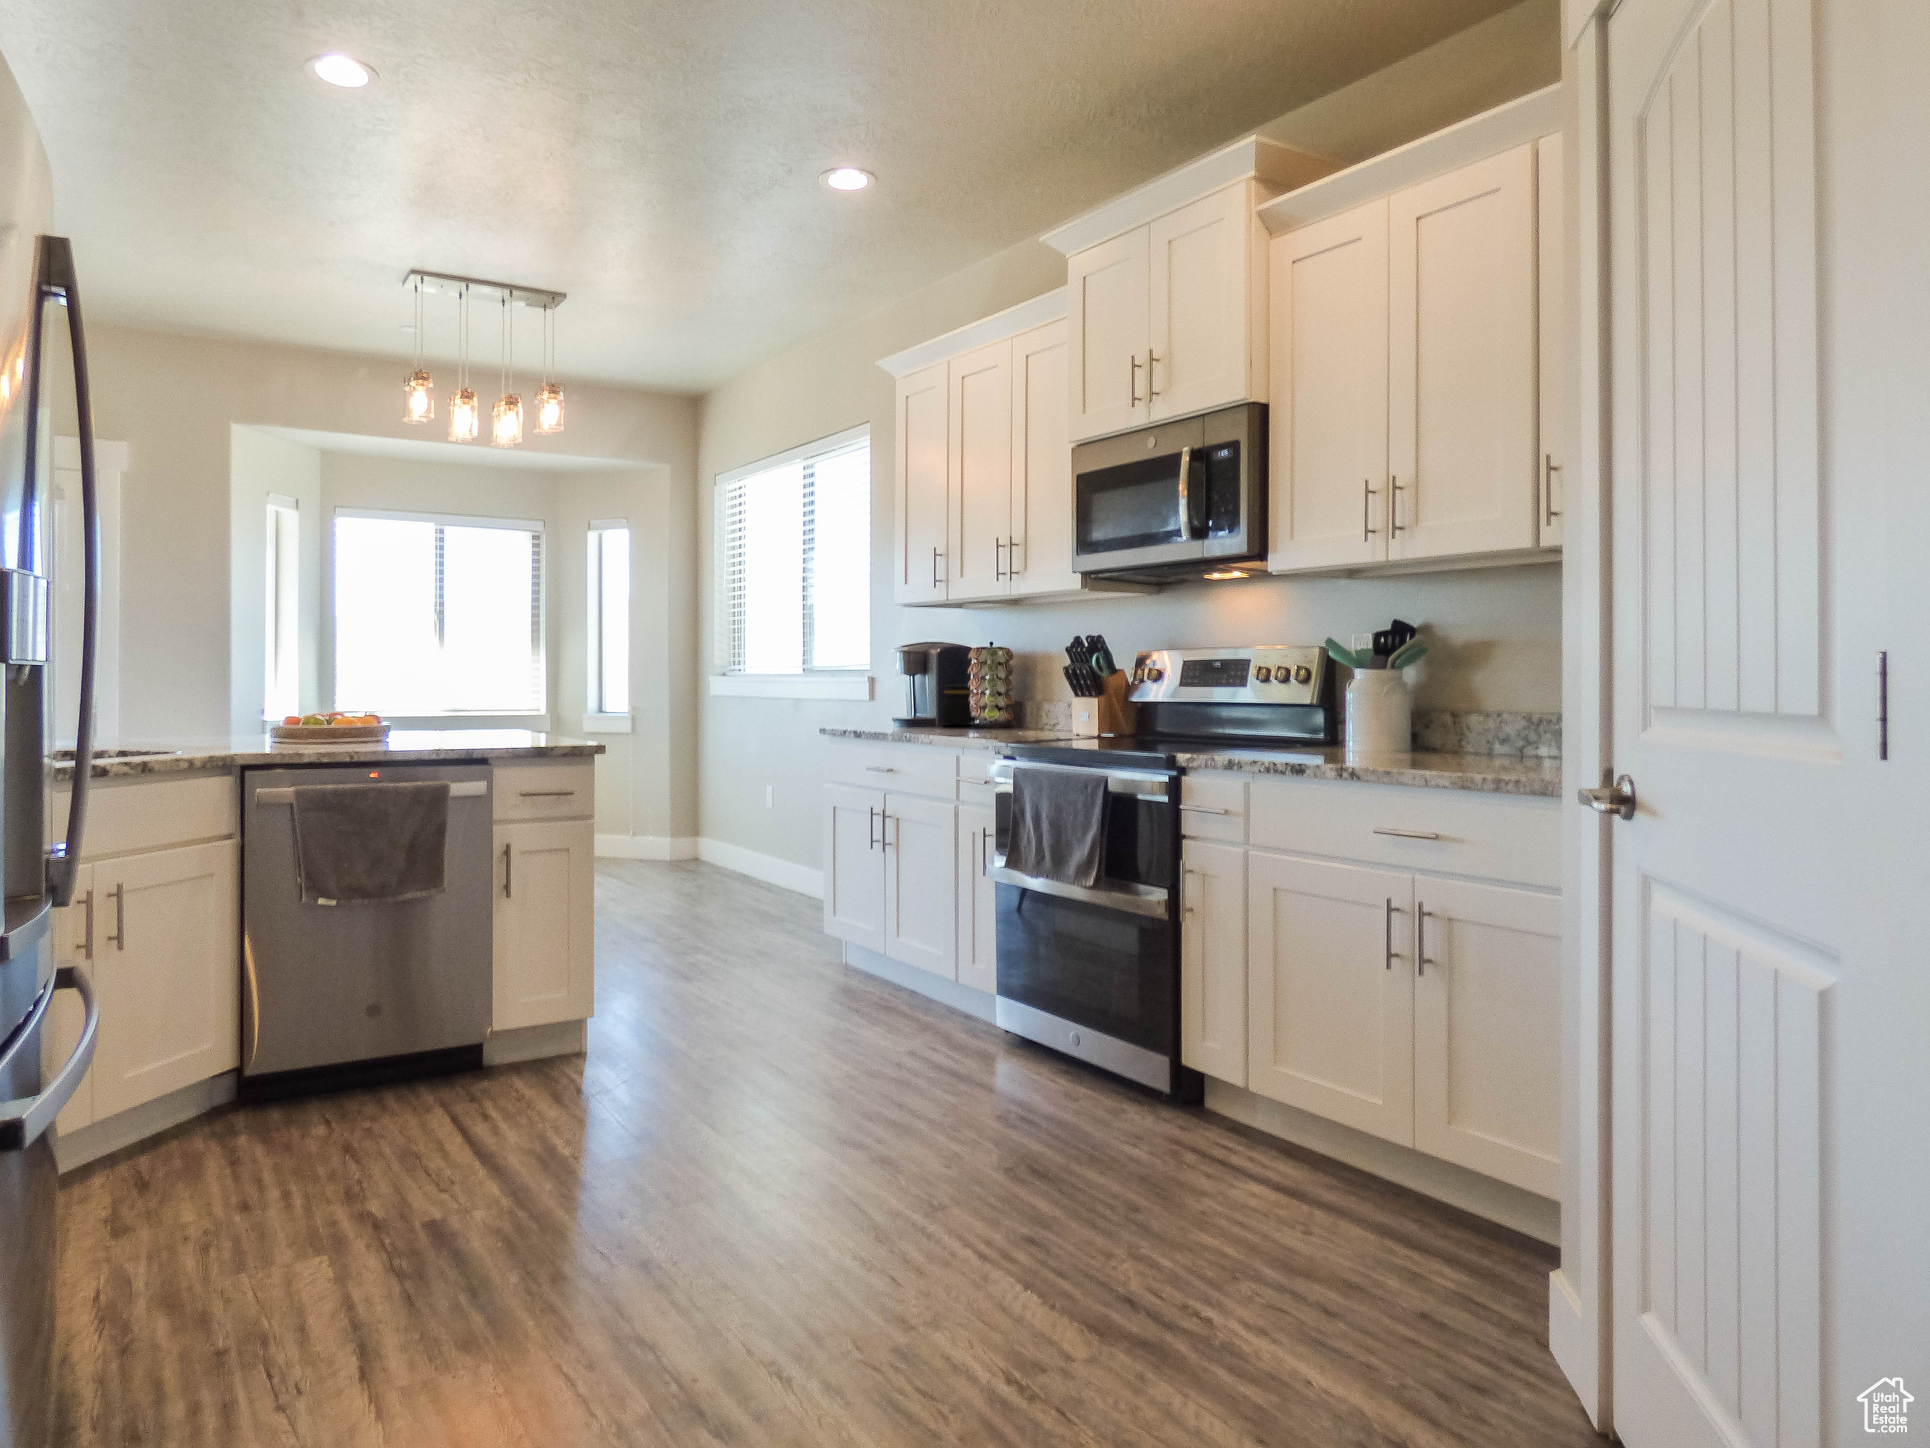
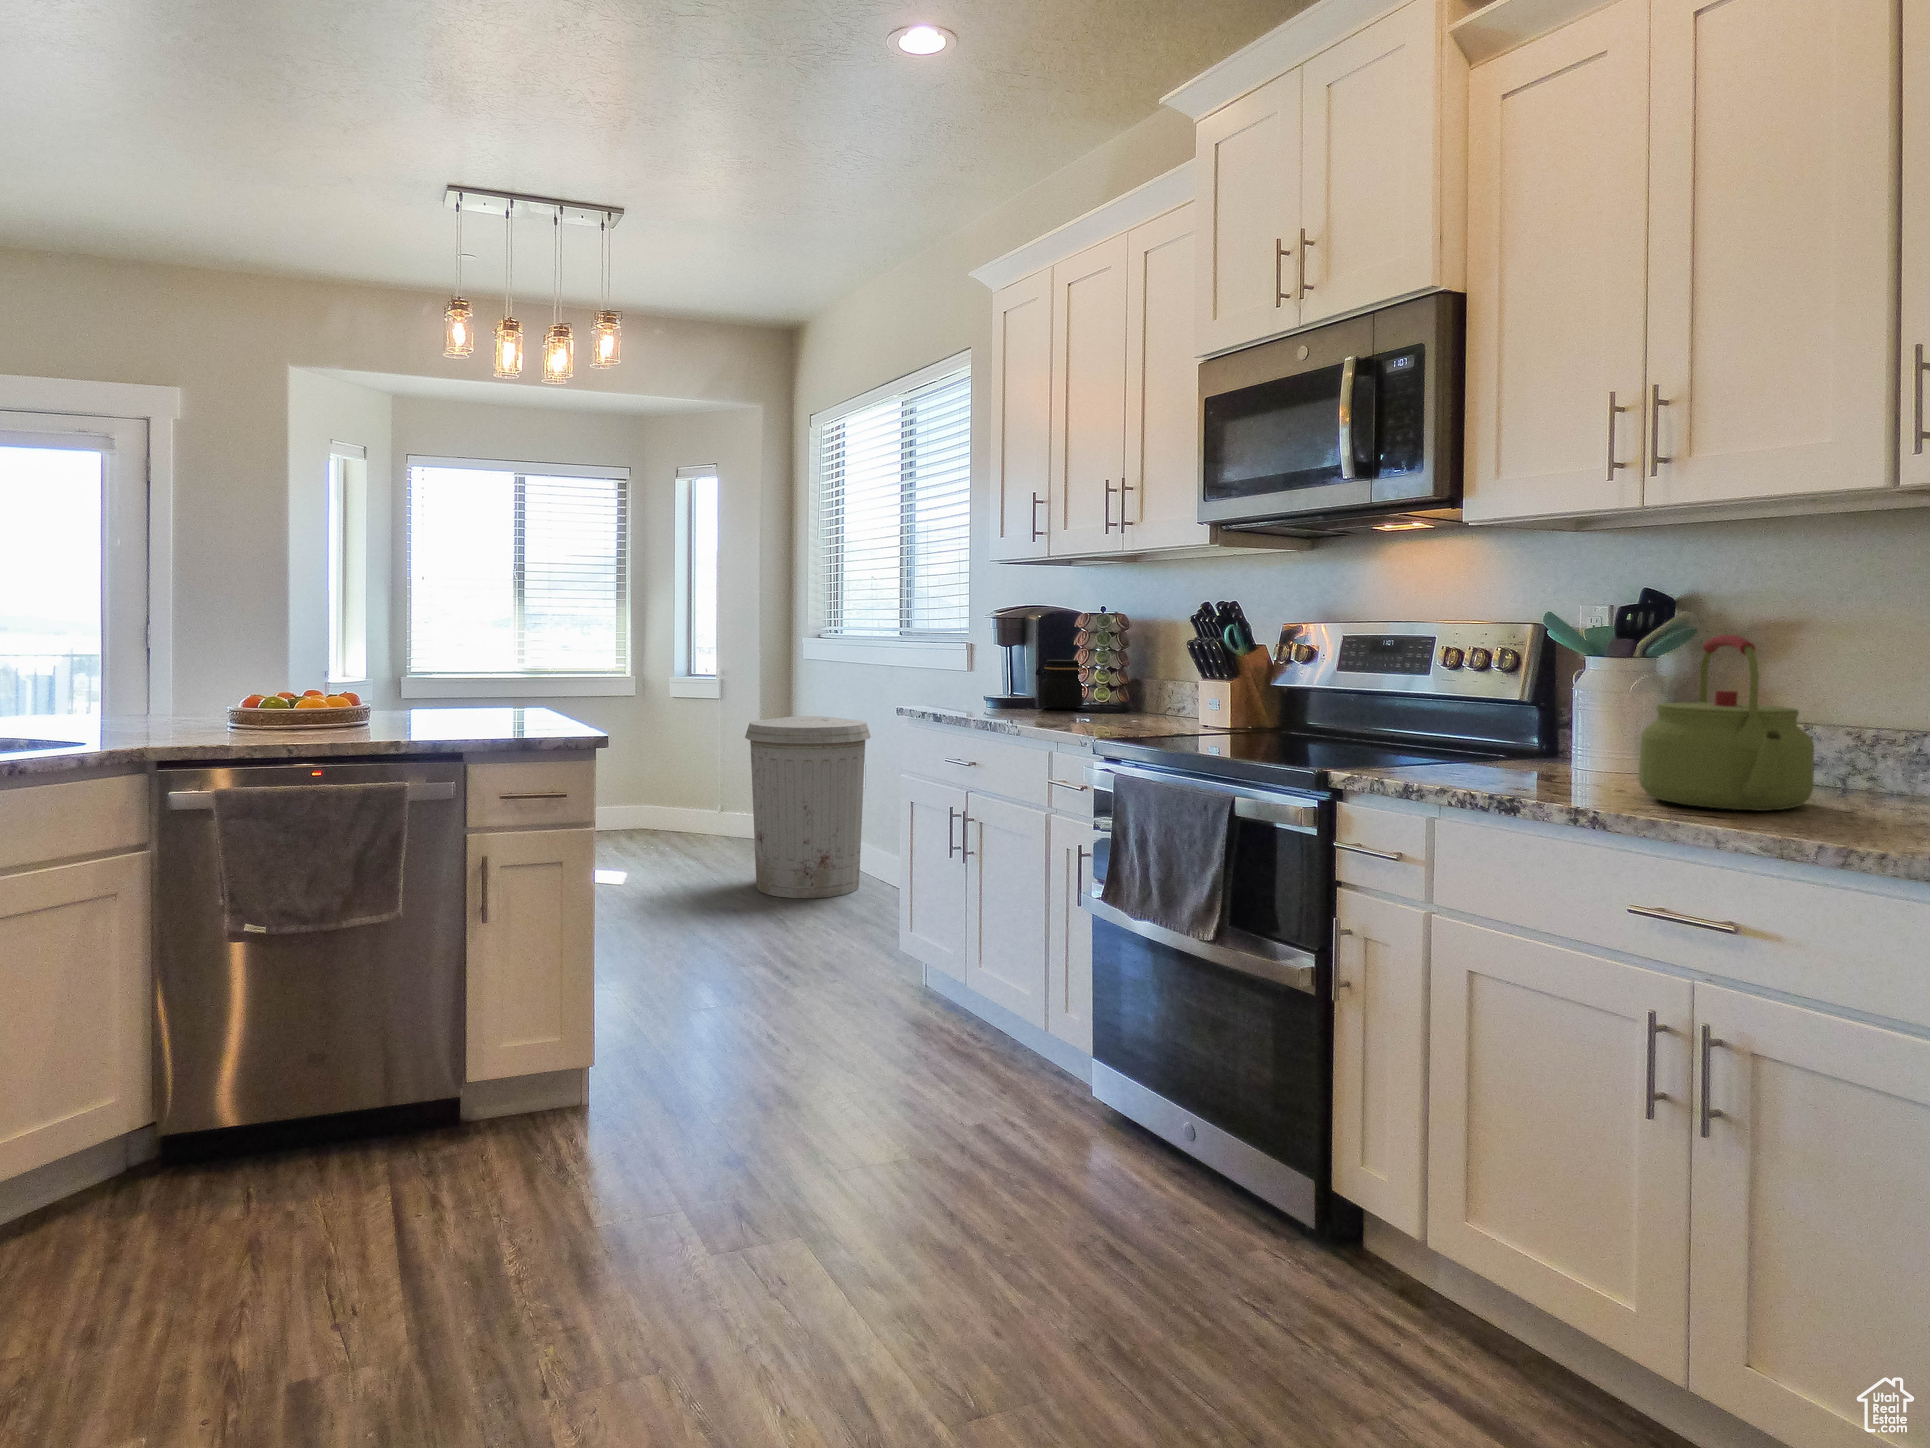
kettle: none [1382,650,1489,766] -> present [1639,635,1814,811]
trash can: none [668,742,780,903] -> present [745,716,871,898]

